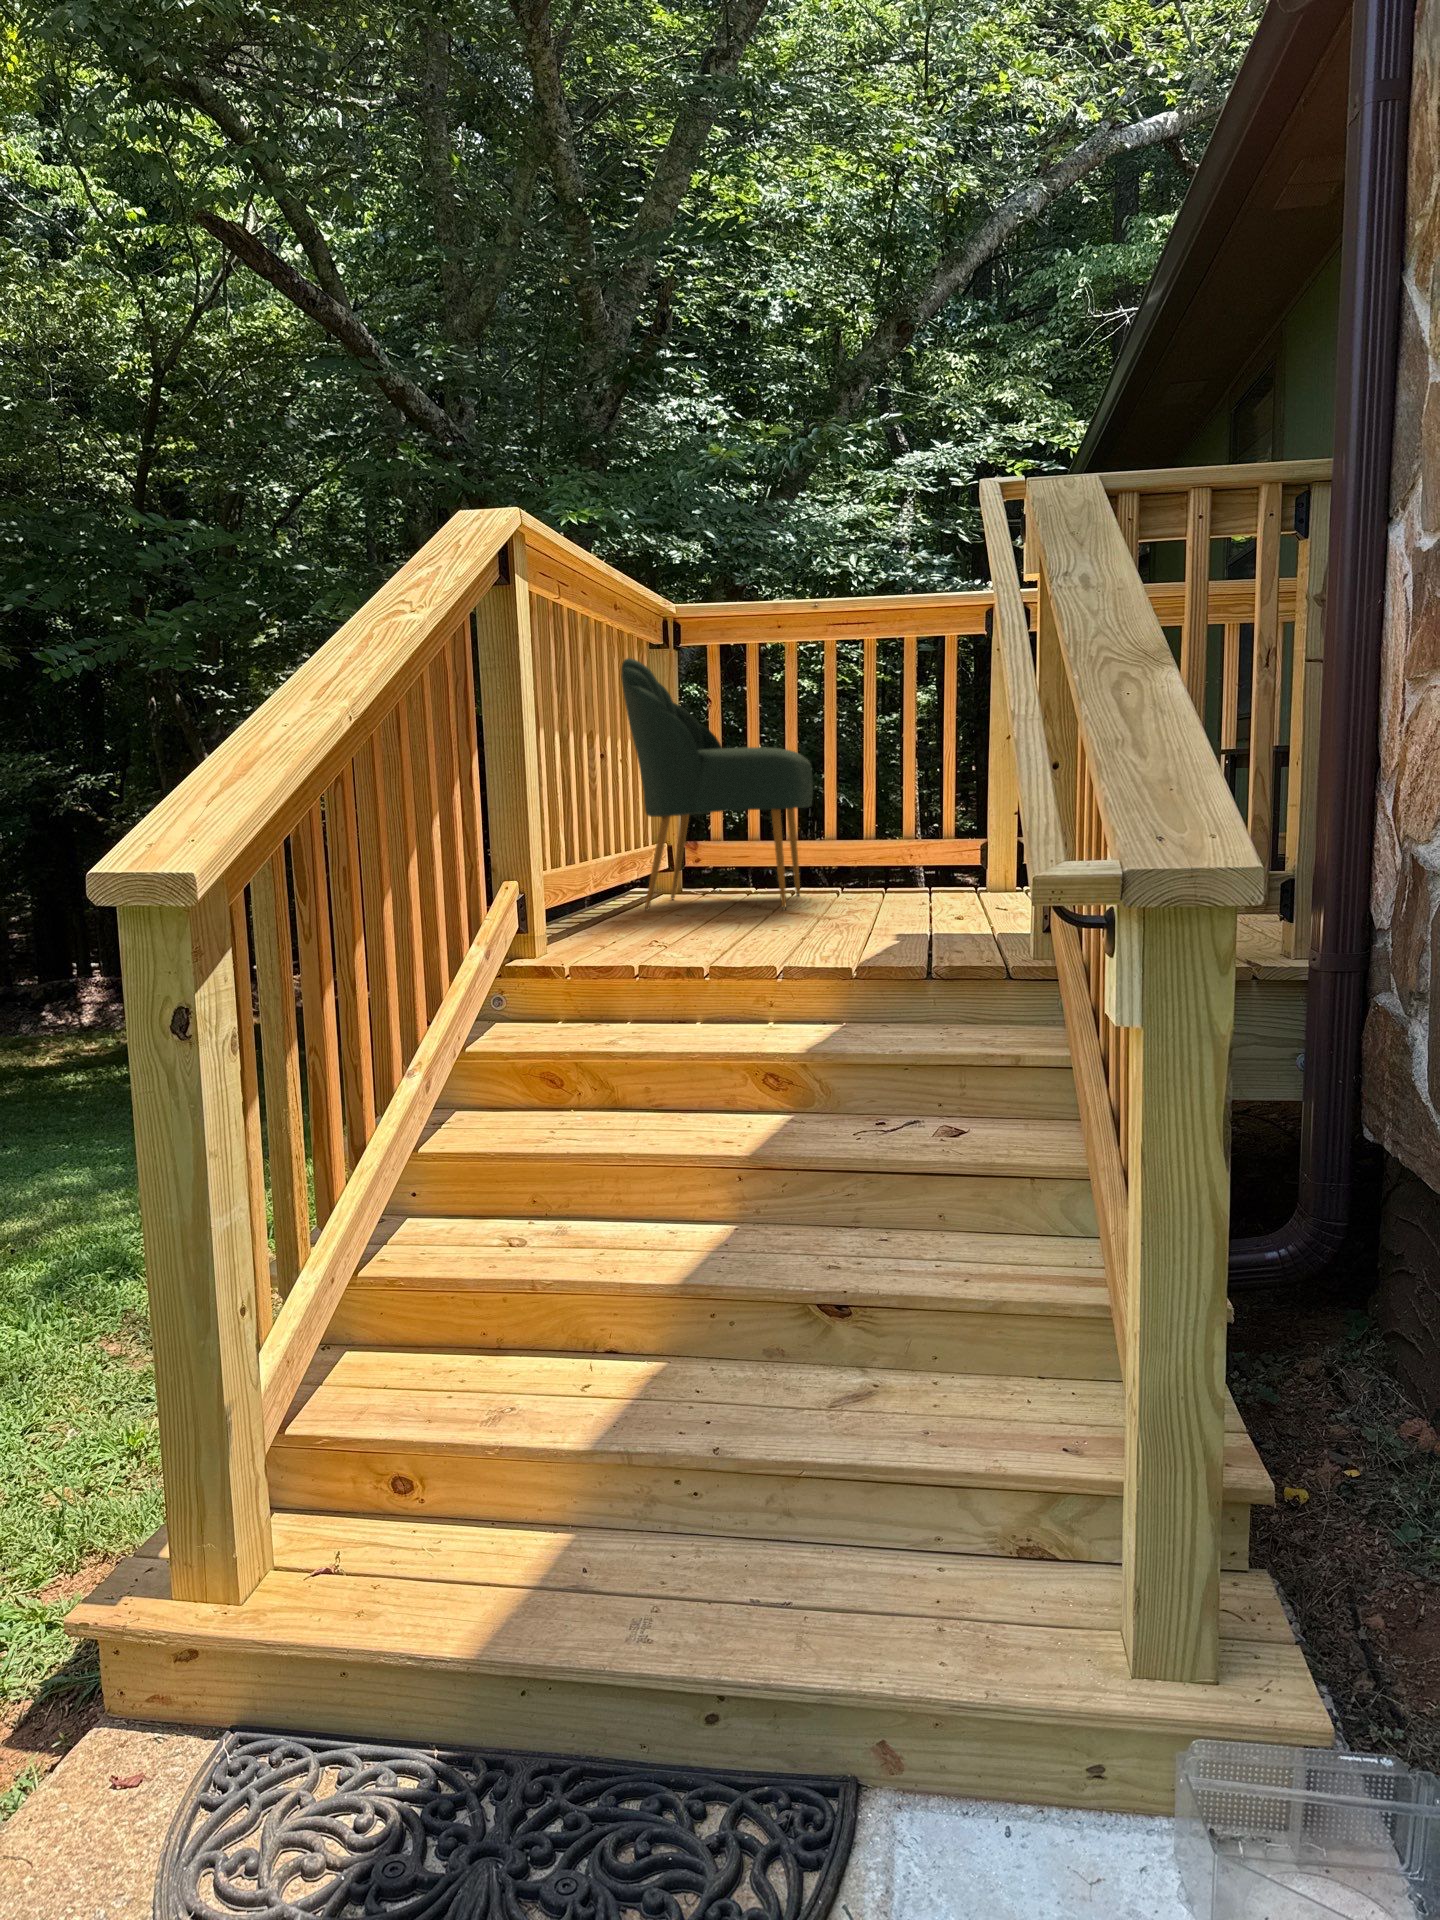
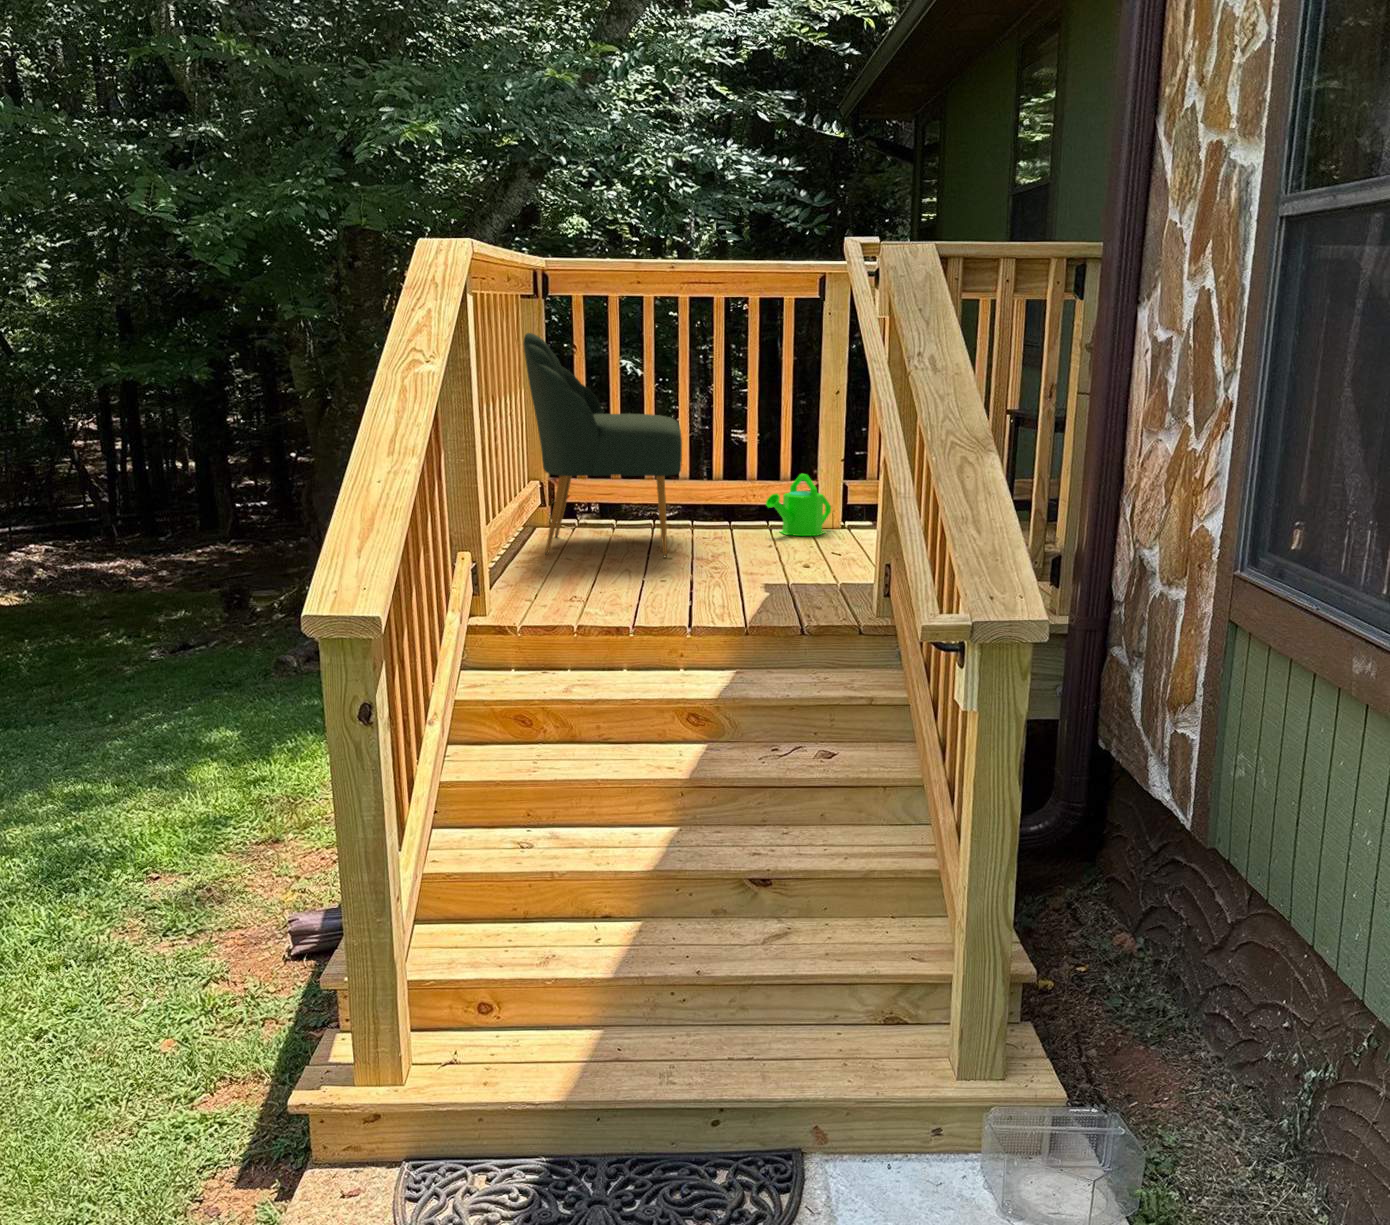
watering can: none [916,820,1000,893] -> present [766,474,831,536]

